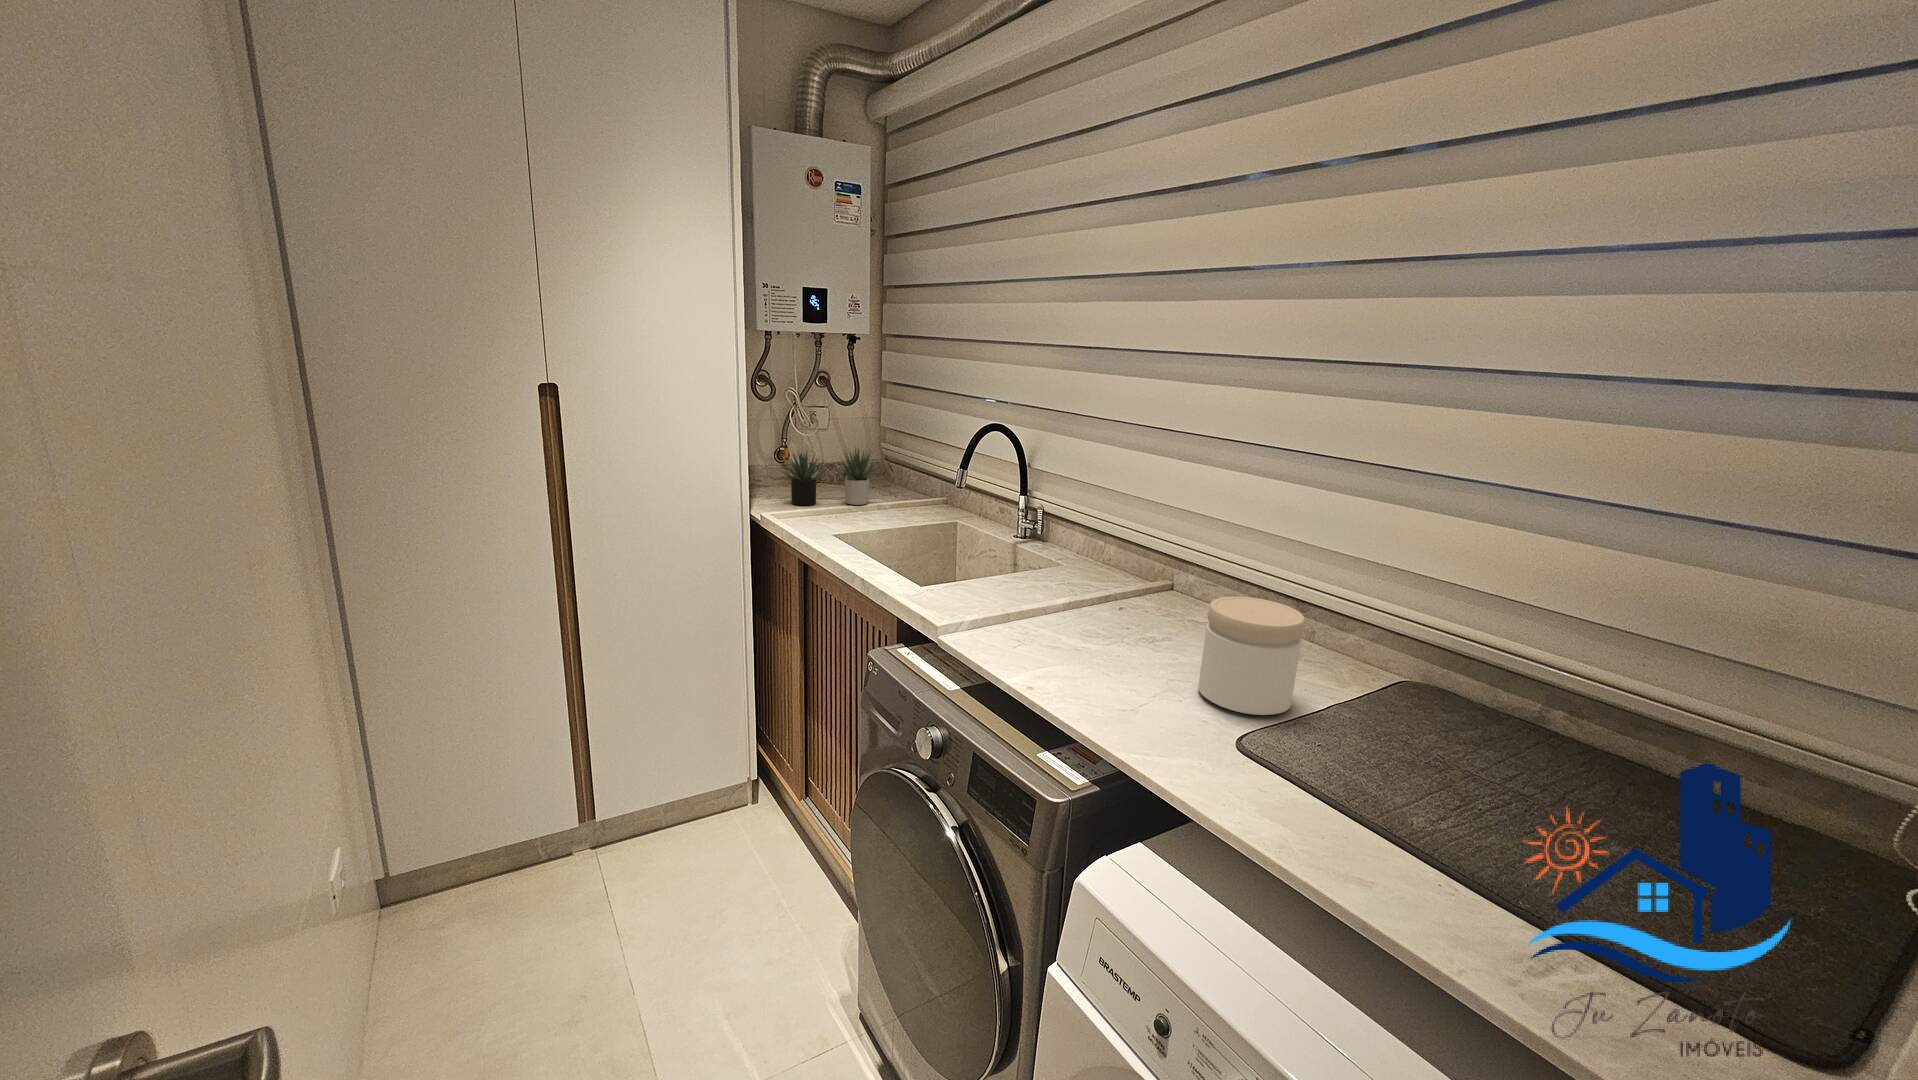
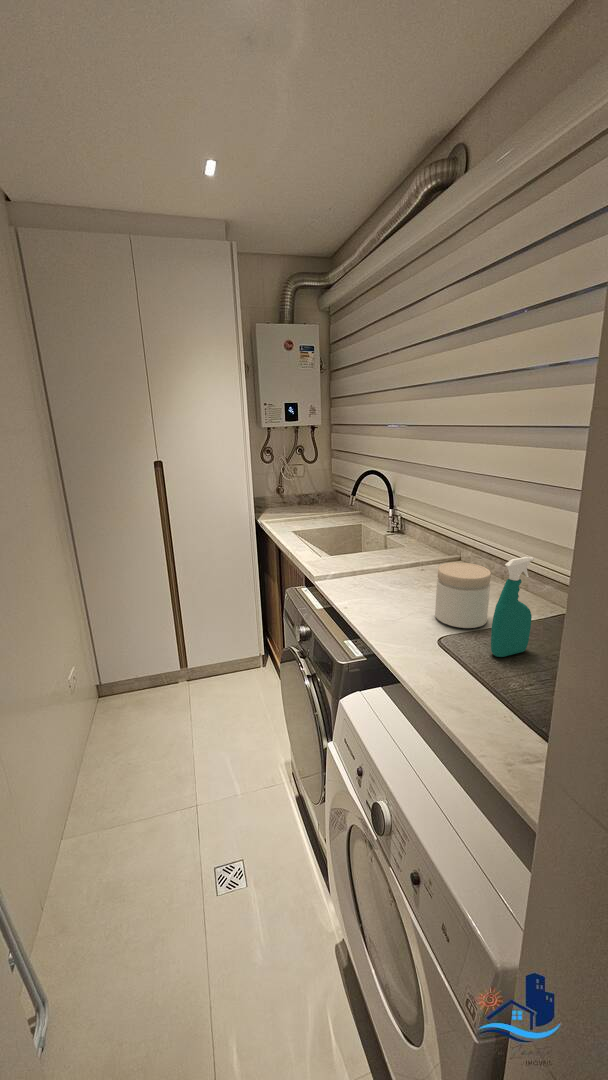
succulent plant: present [778,448,881,505] -> none [270,484,325,516]
spray bottle: none [1337,587,1411,766] -> present [491,557,534,657]

